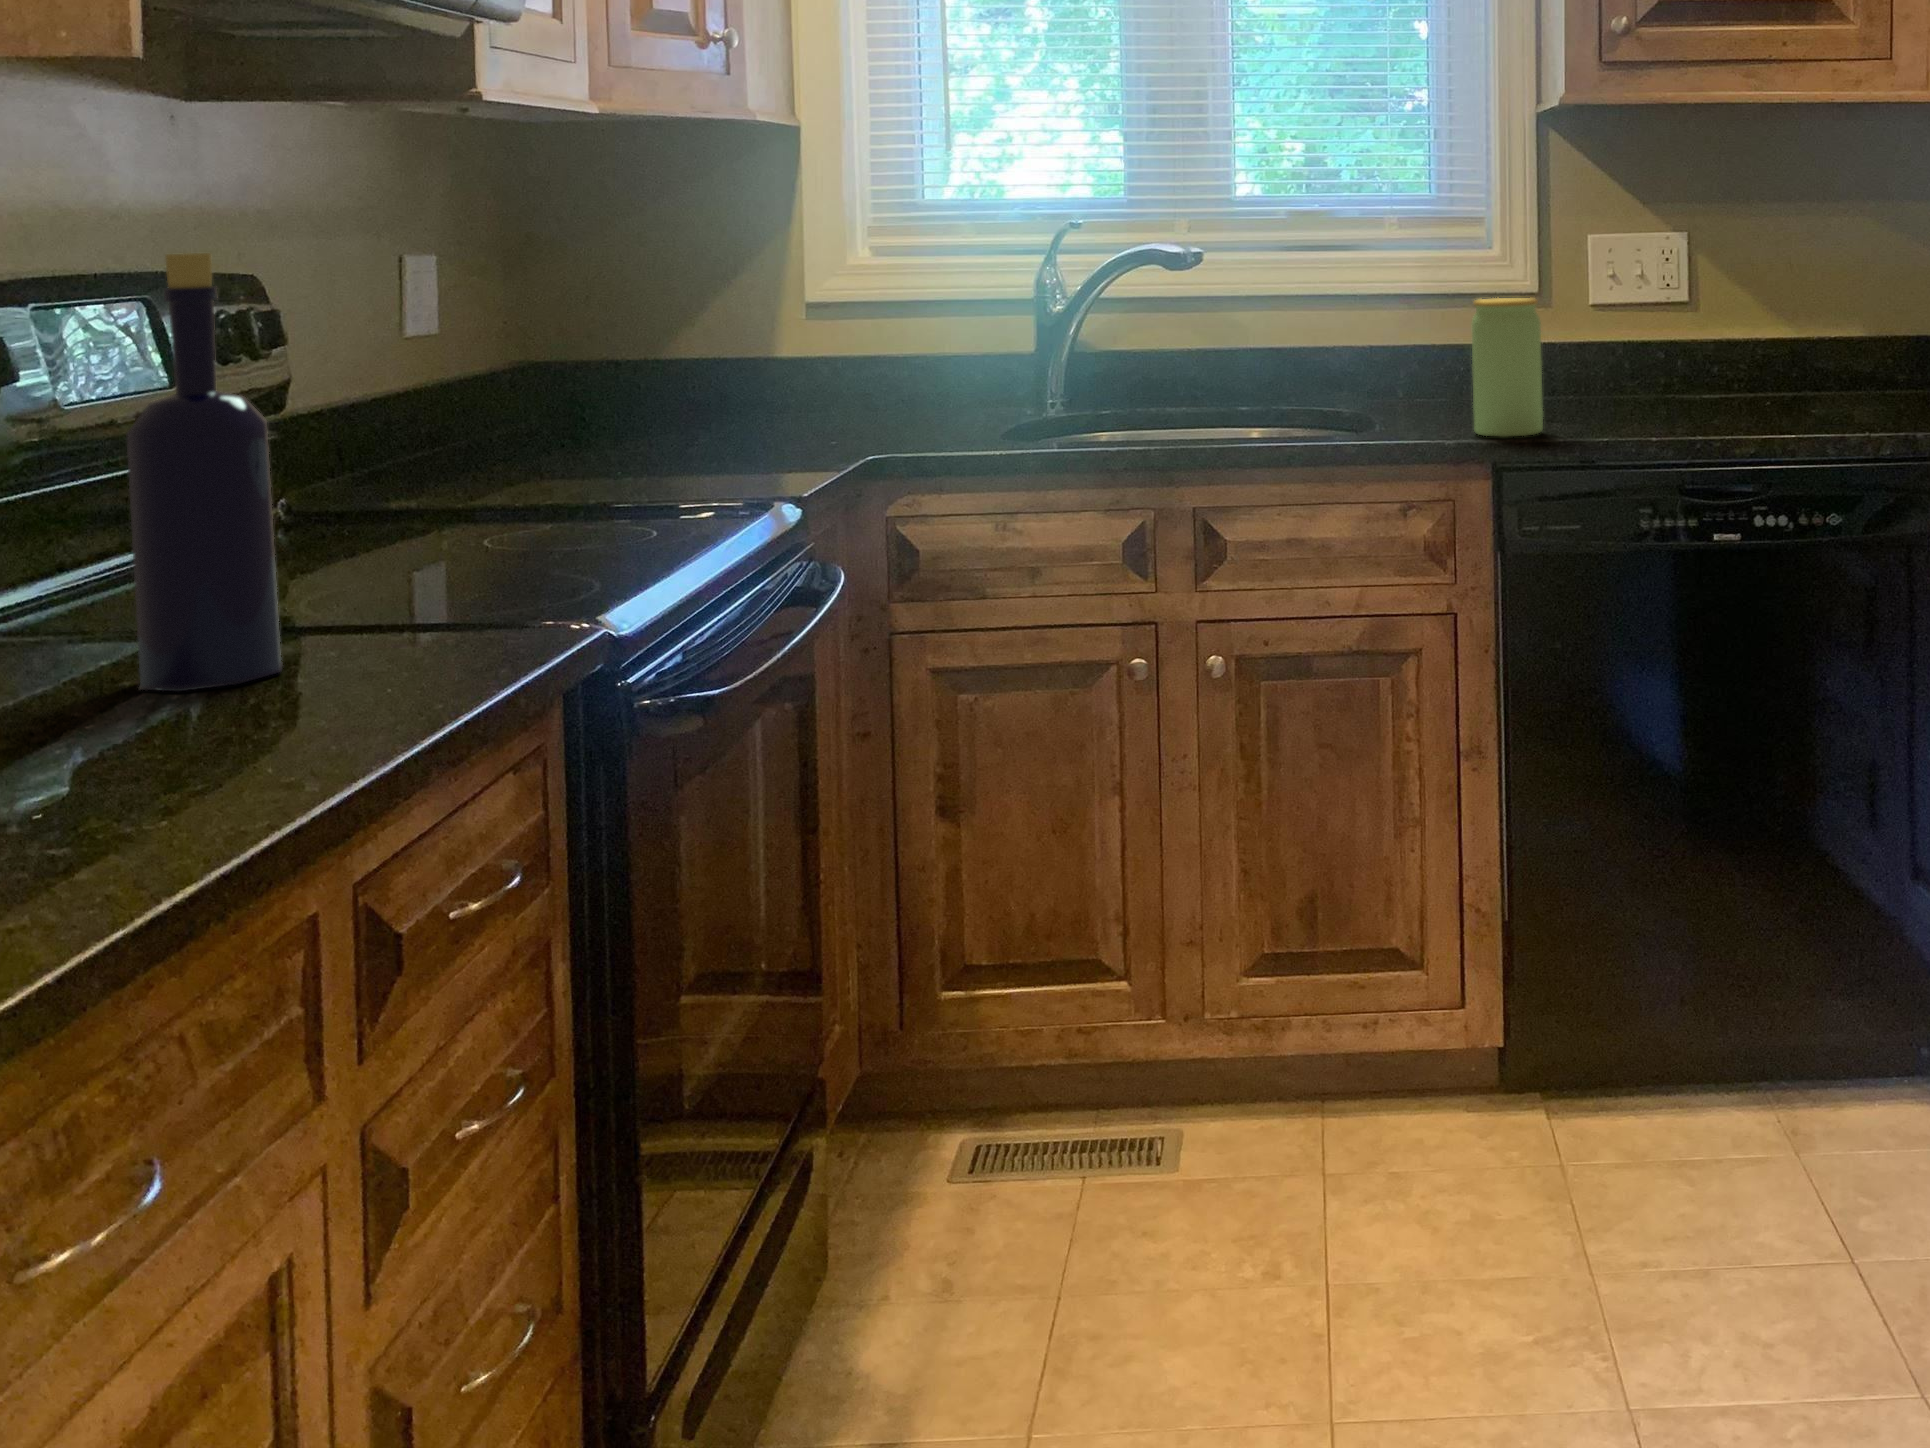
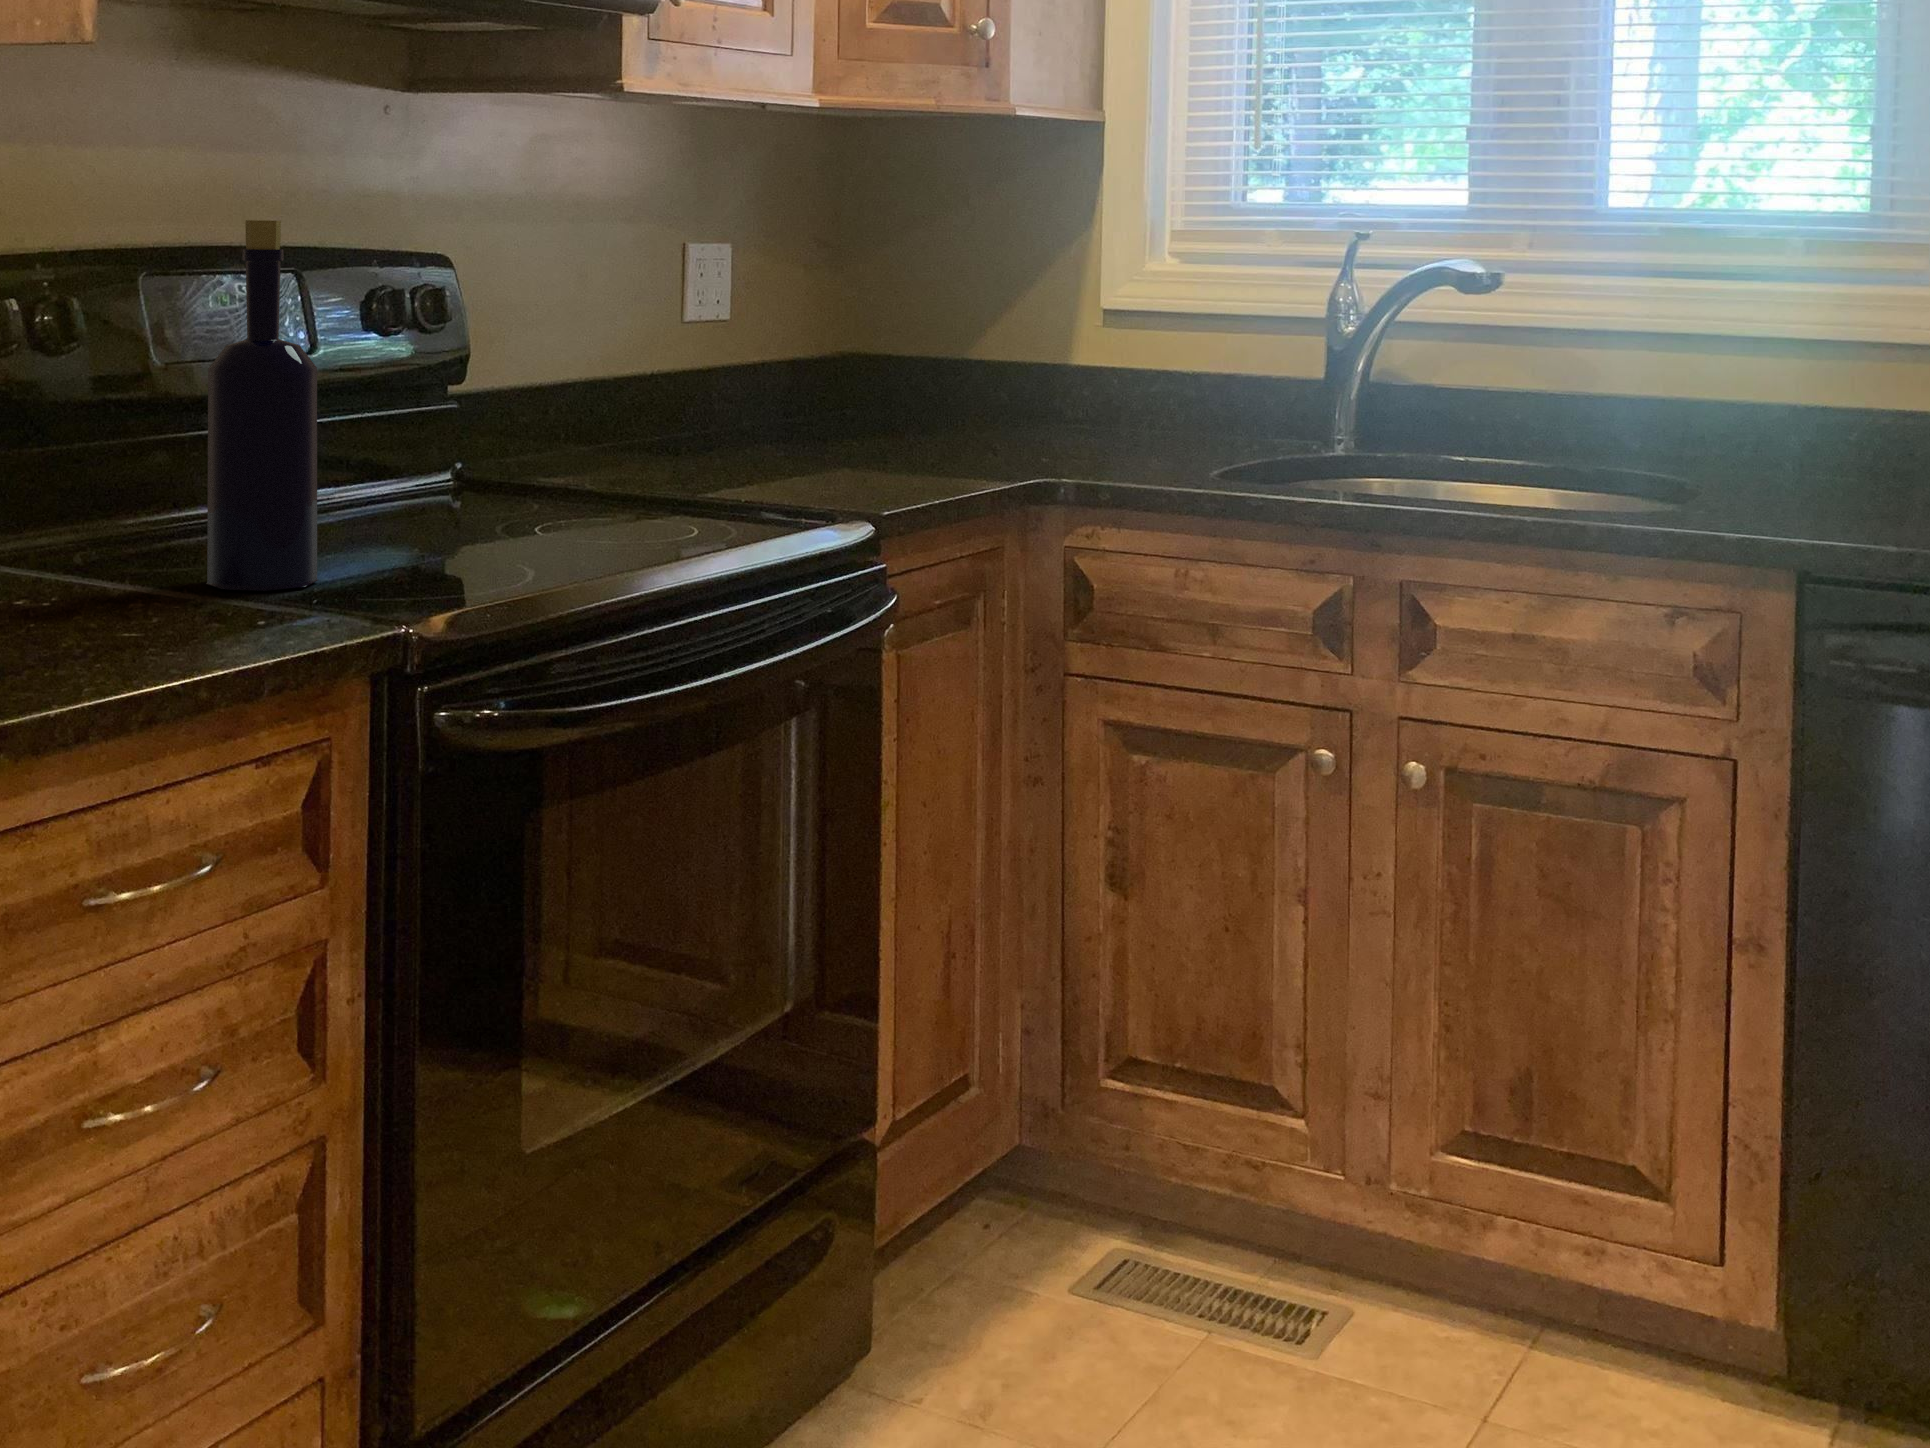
jar: present [1471,298,1543,437] -> none [1800,351,1907,538]

